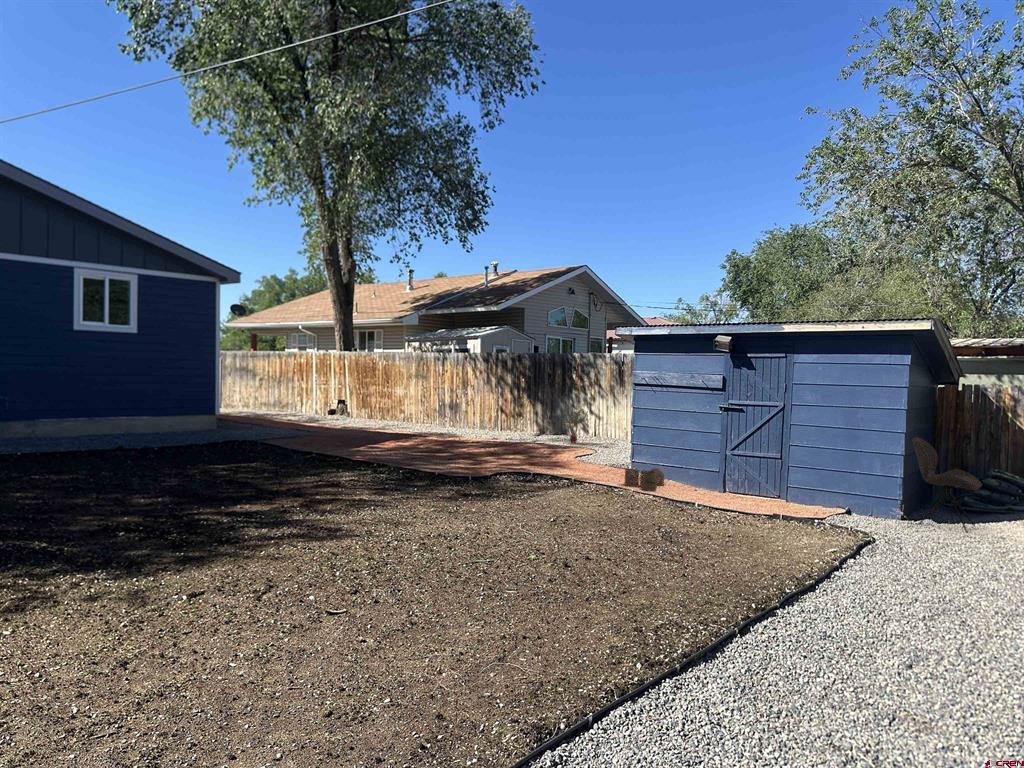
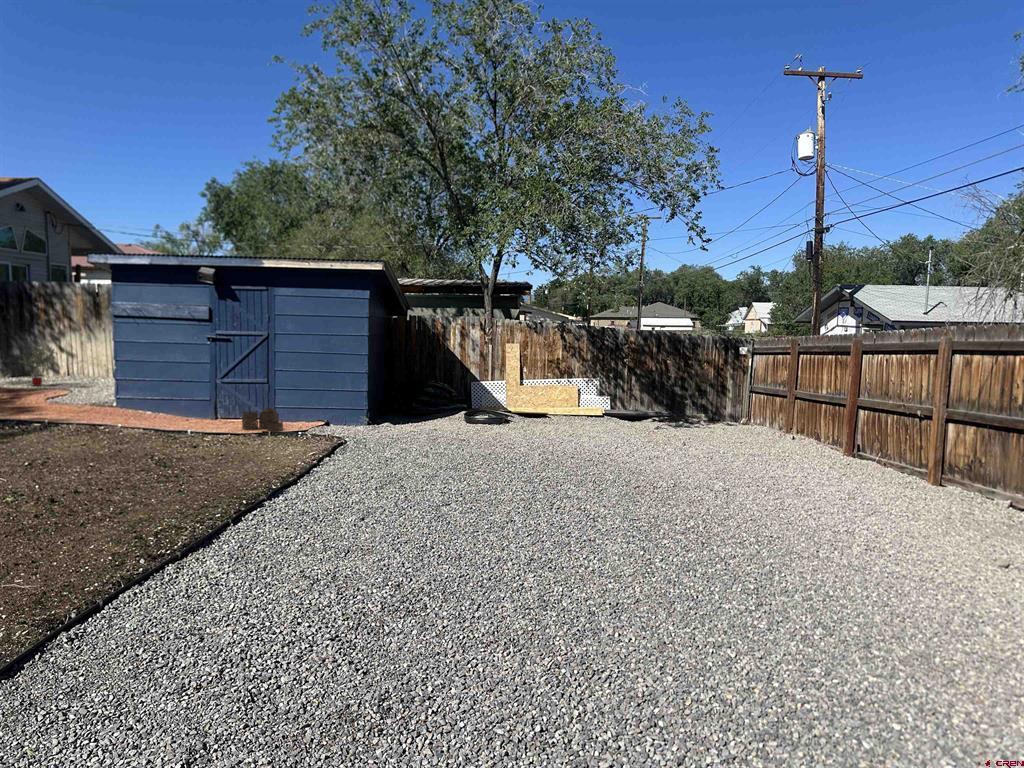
chair: present [913,438,982,533] -> none [372,357,418,427]
woven basket: present [625,469,664,492] -> present [242,408,283,432]

